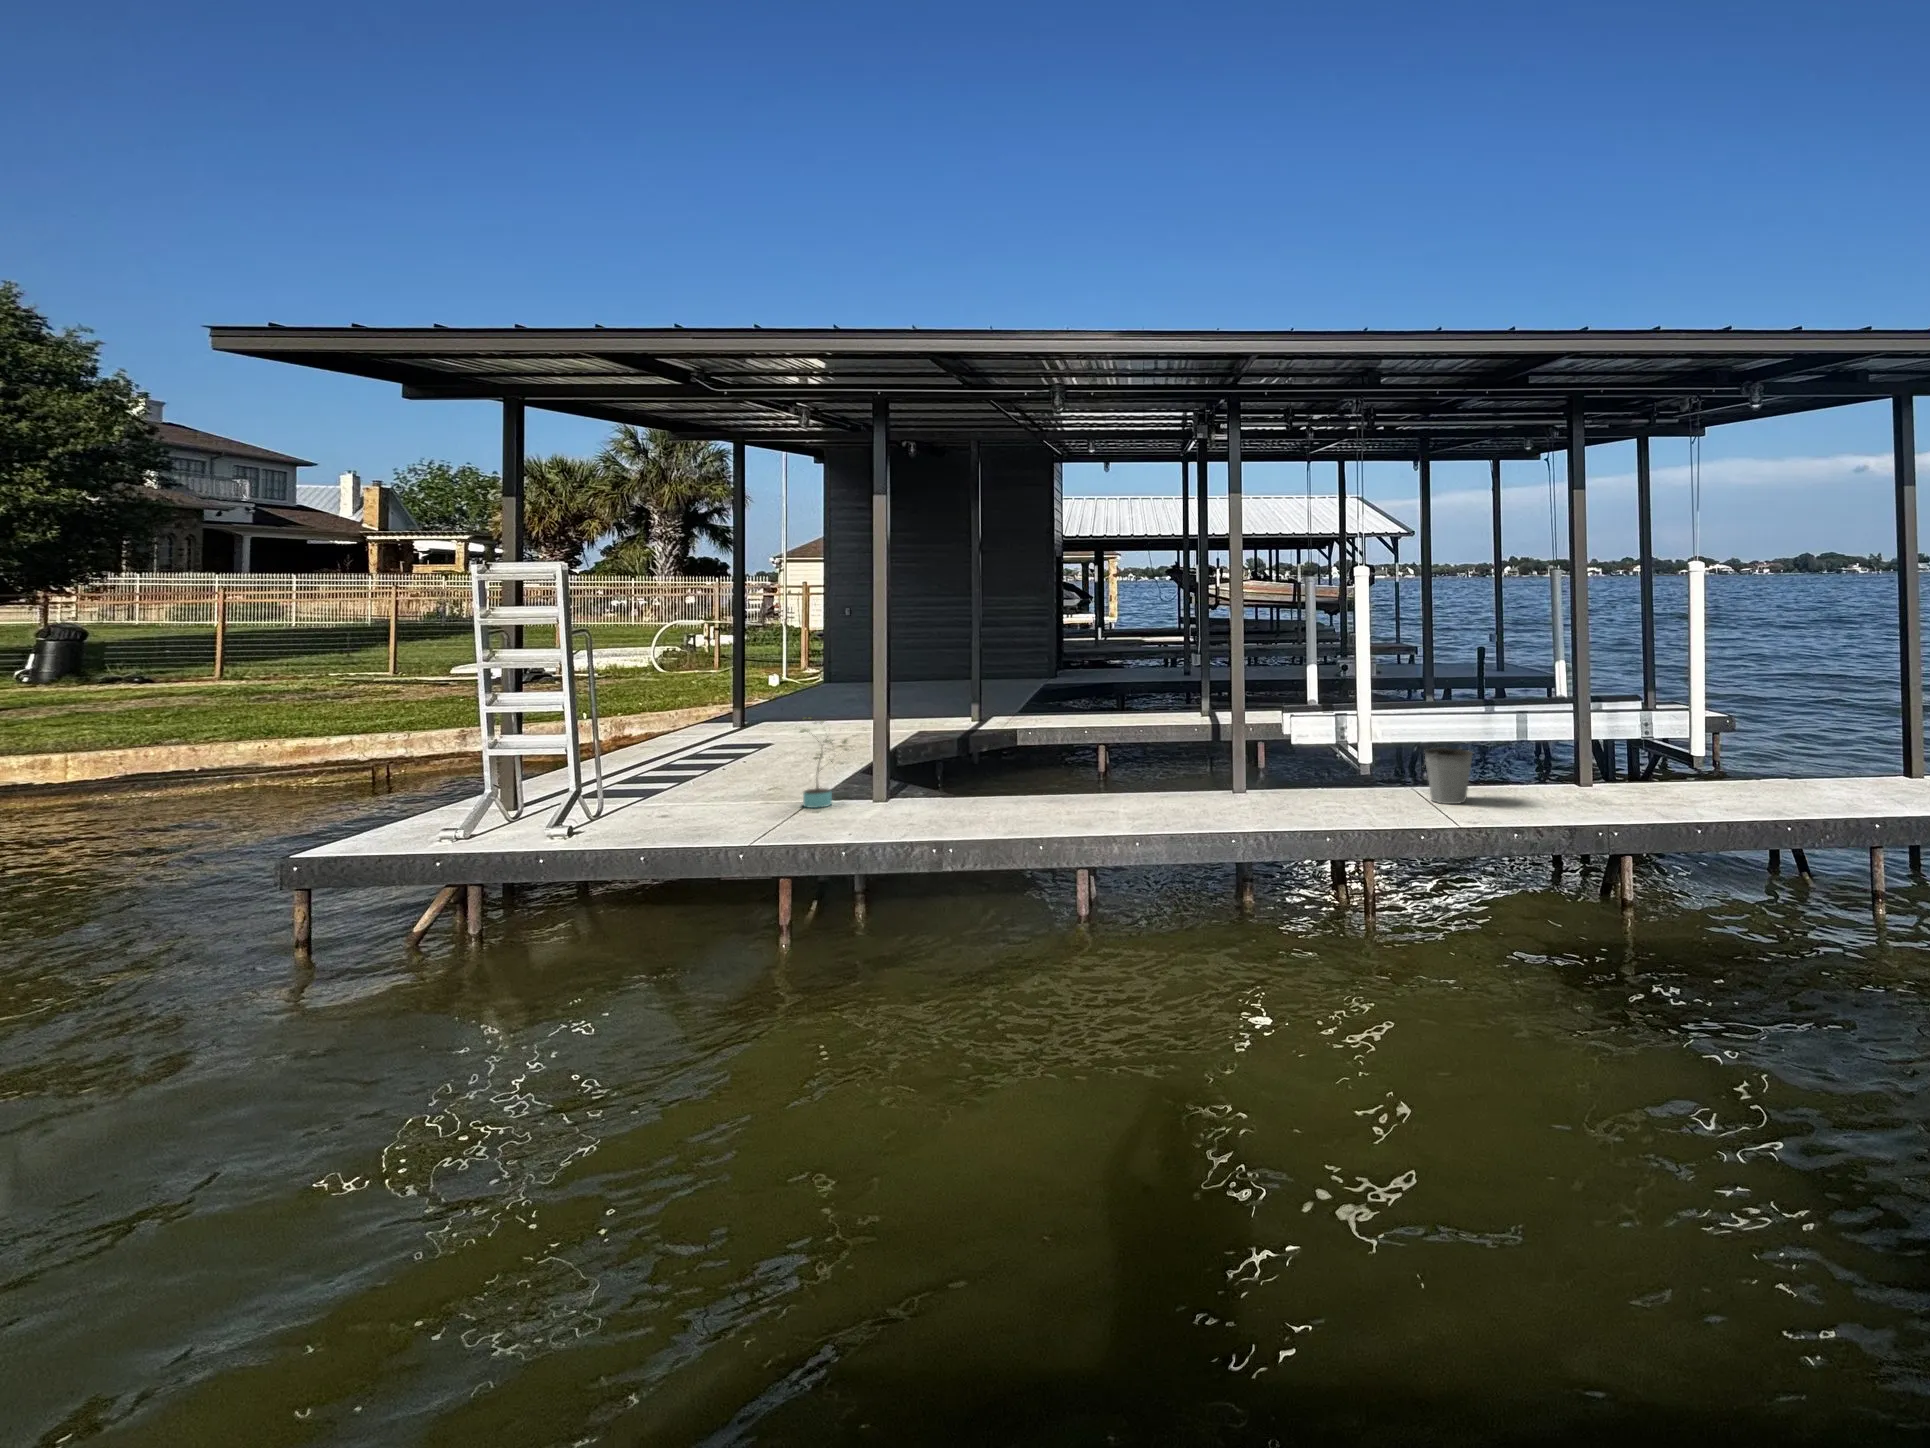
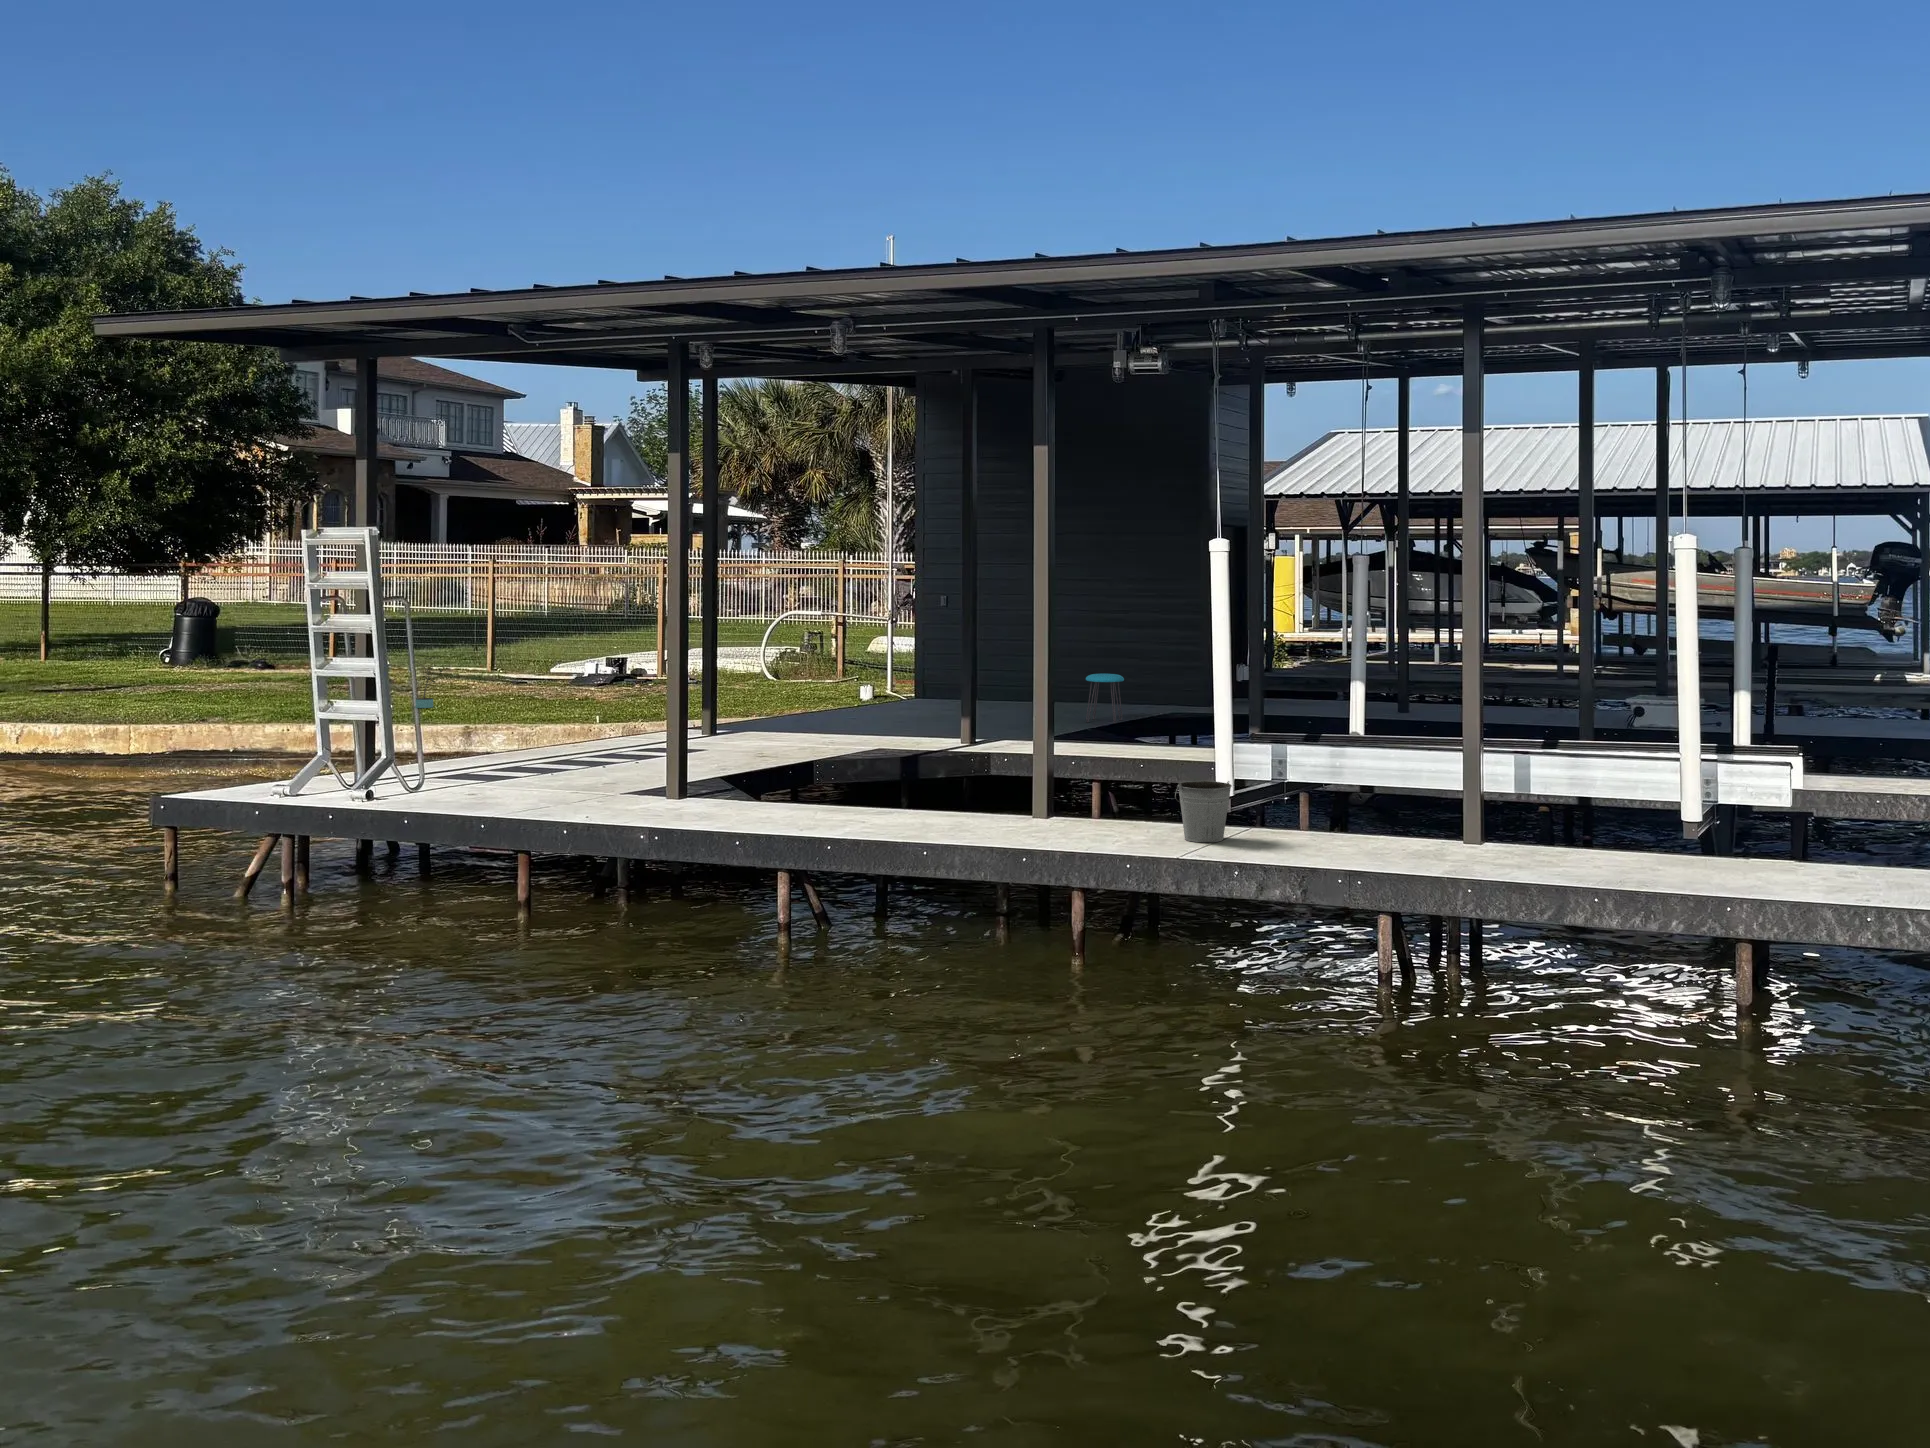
stool: none [1082,658,1114,699] -> present [1086,674,1124,723]
potted plant: present [800,717,849,808] -> present [416,654,443,708]

